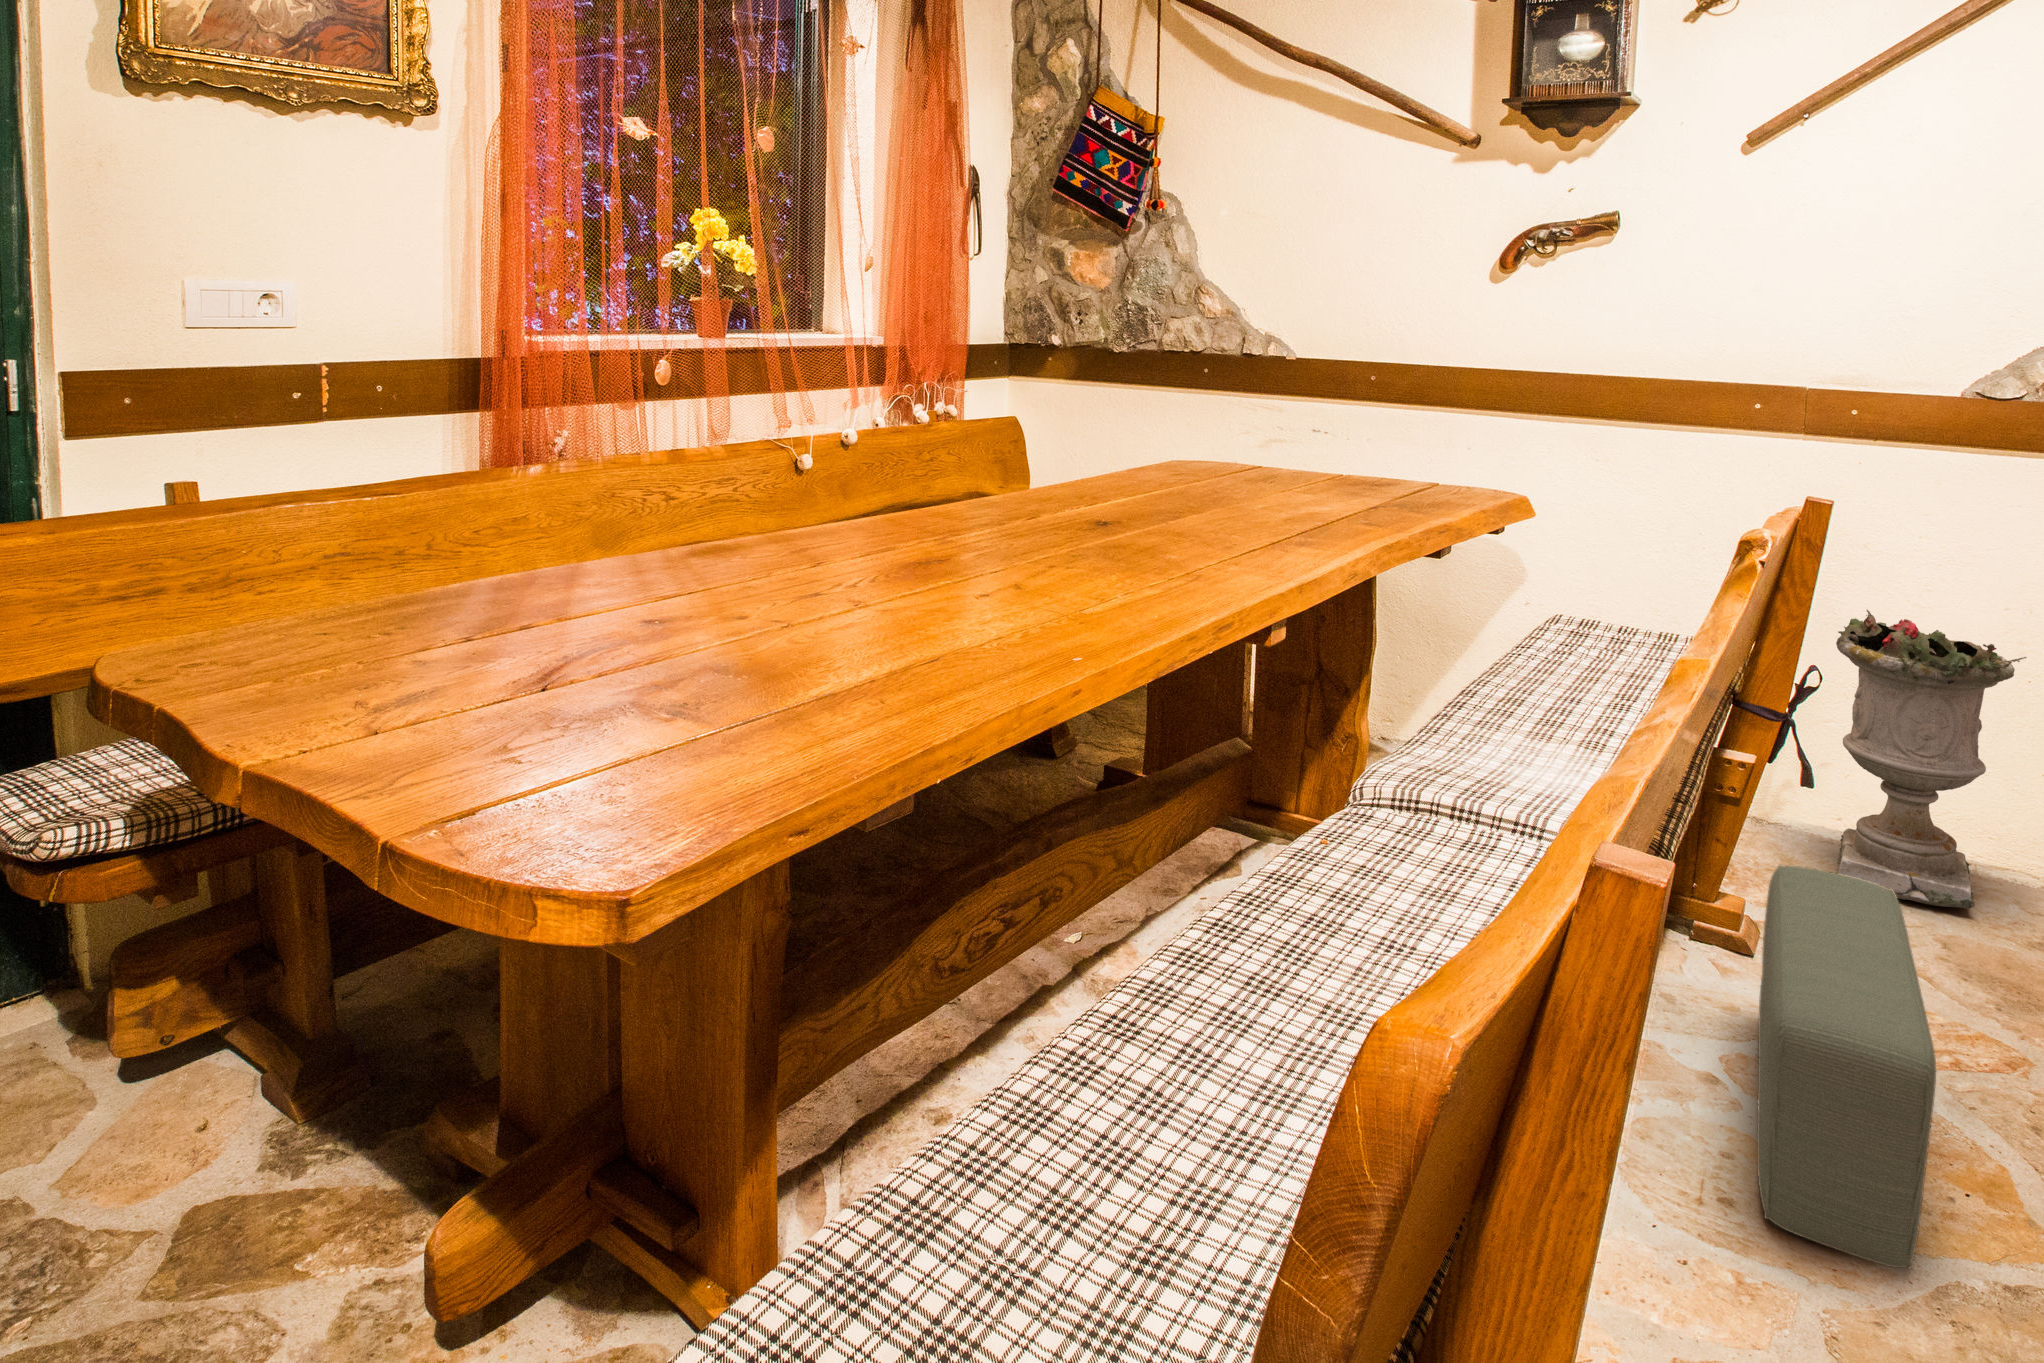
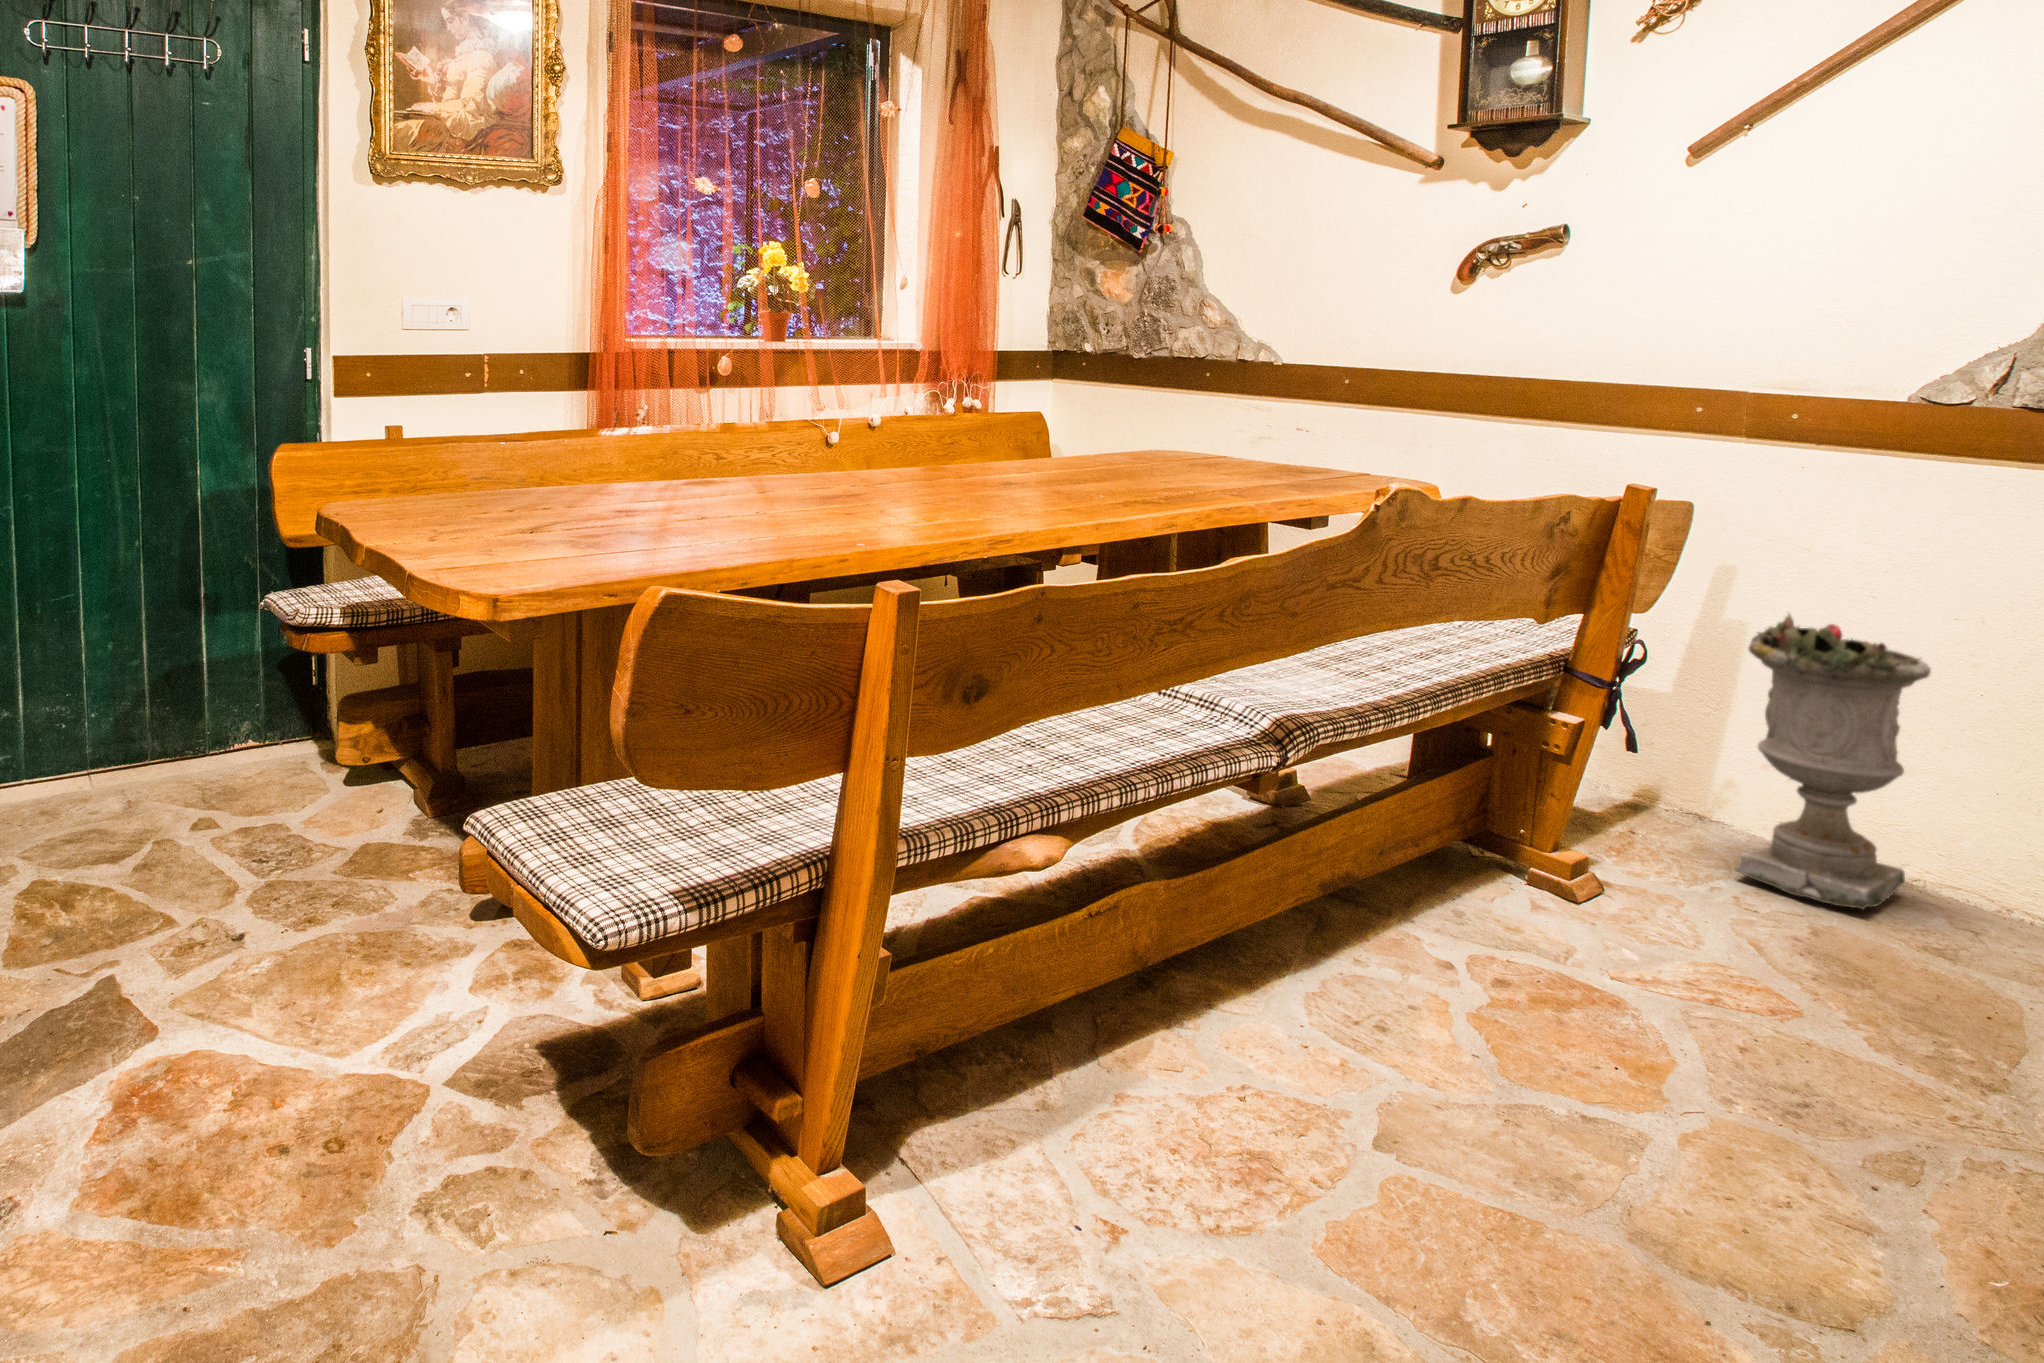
pouf: present [1757,865,1936,1269] -> none [1379,794,1629,1055]

